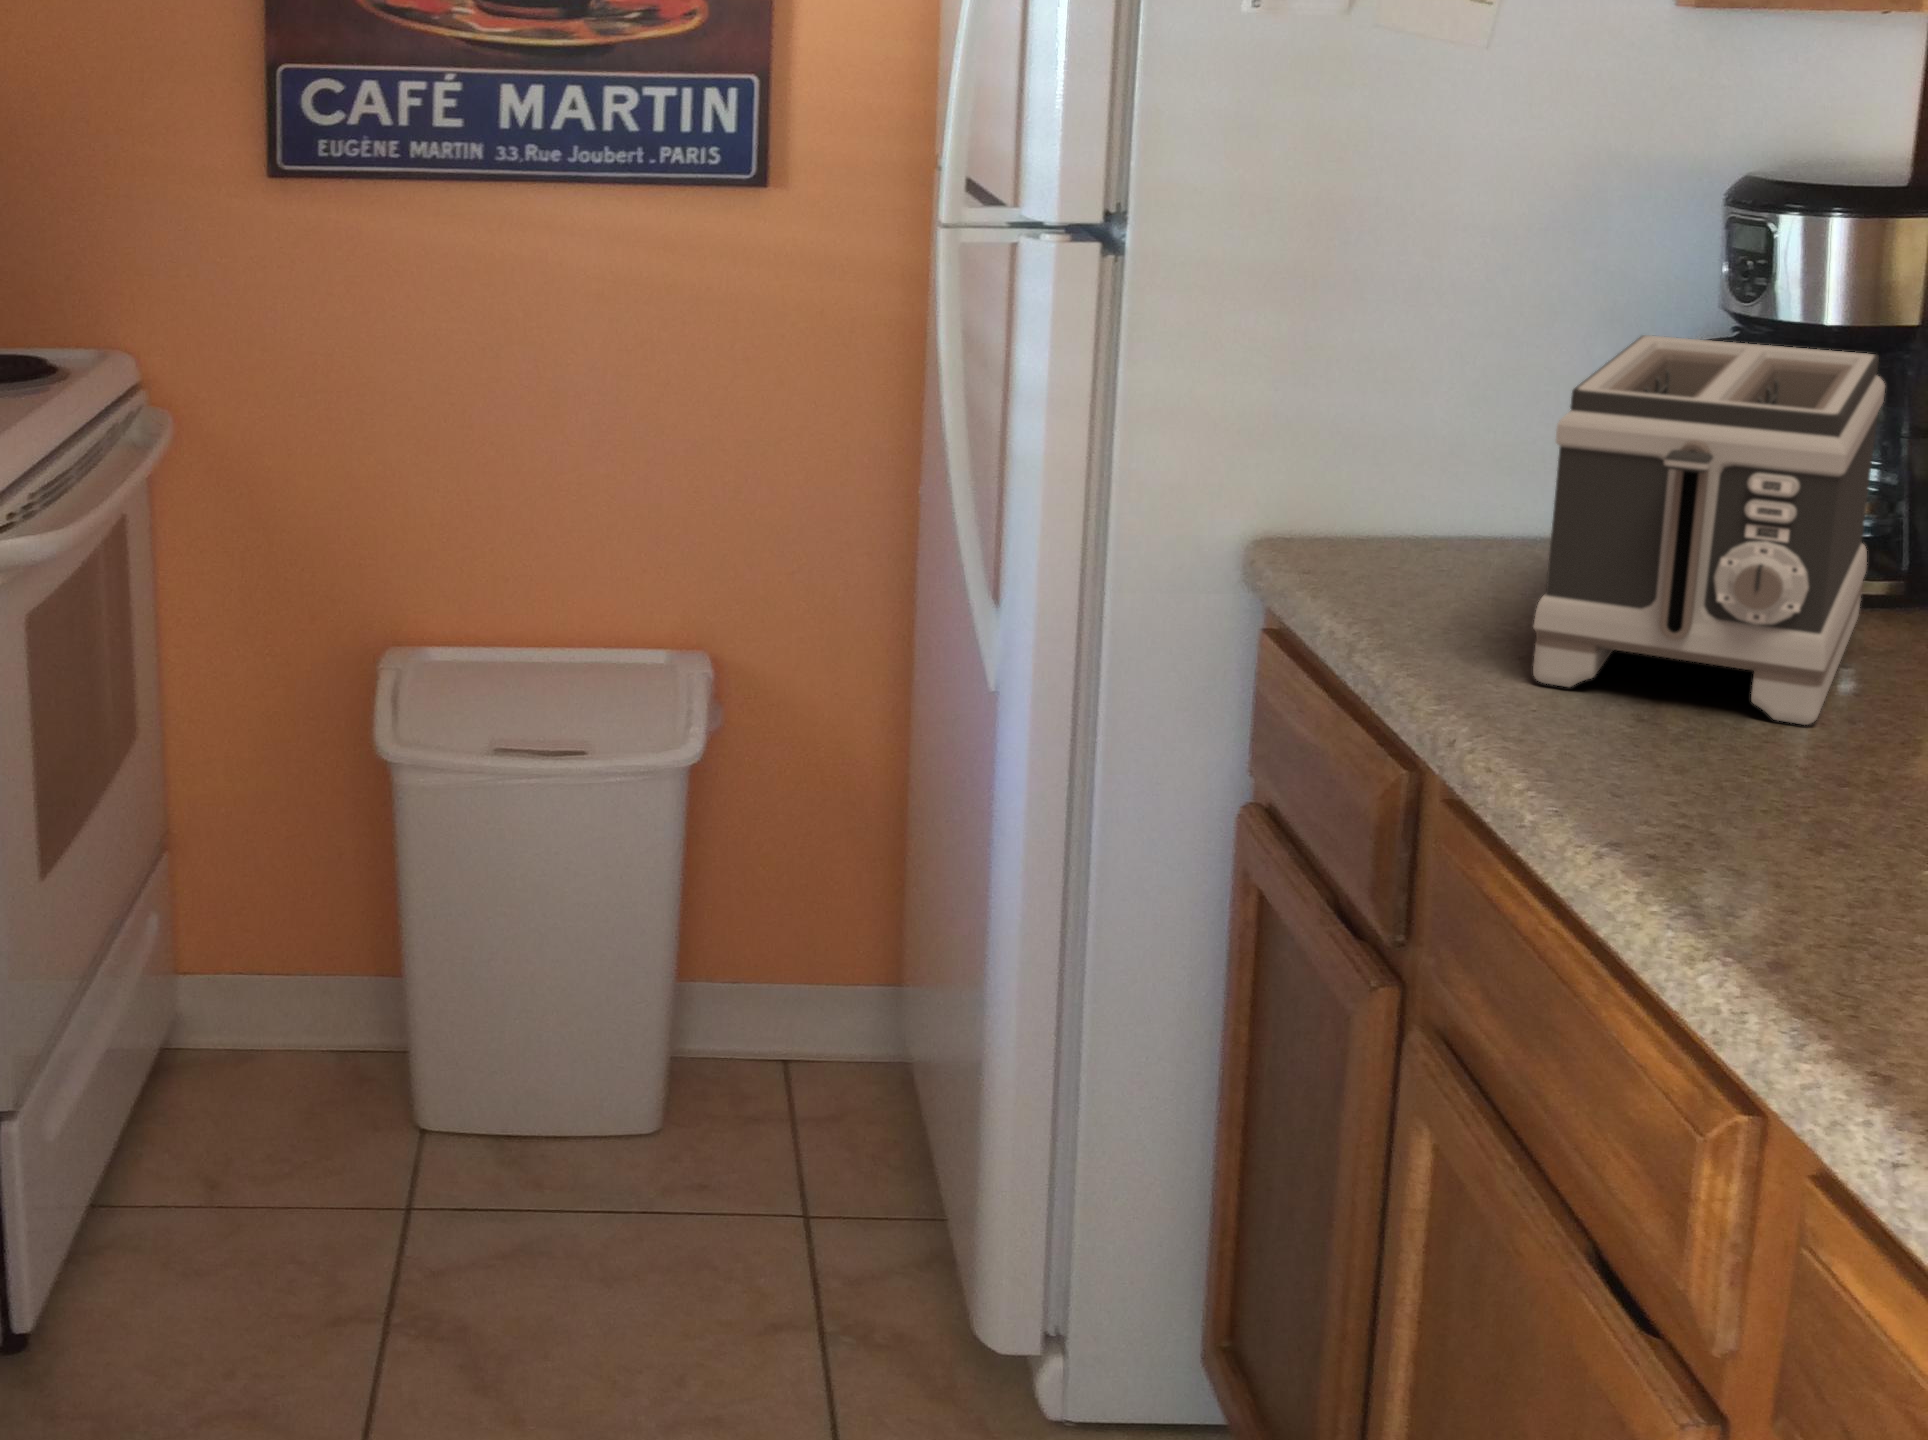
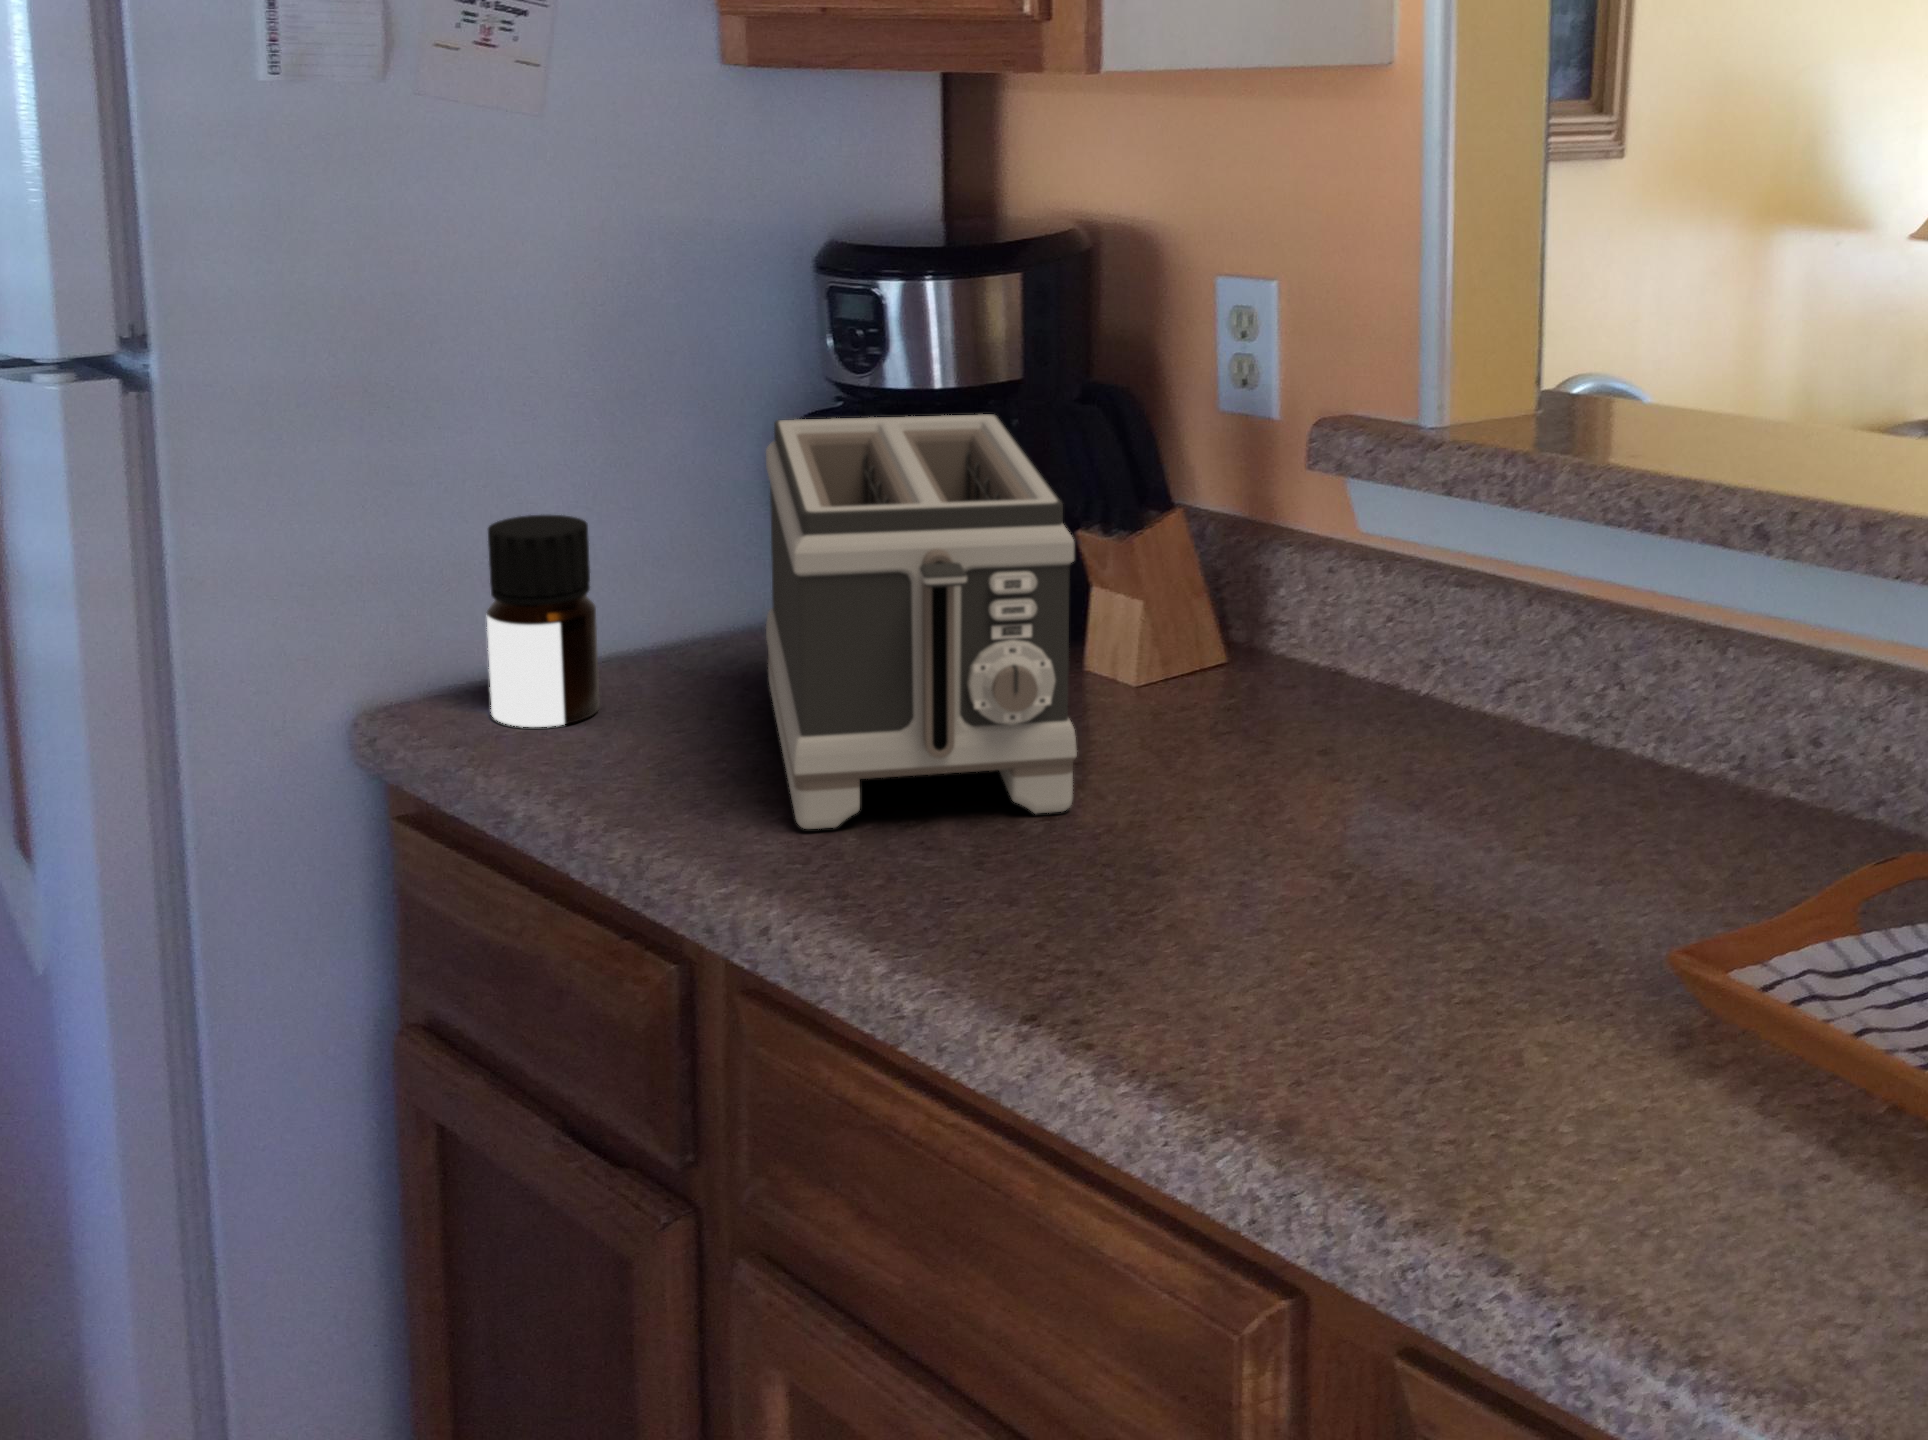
bottle: none [1350,397,1456,580] -> present [487,515,600,727]

